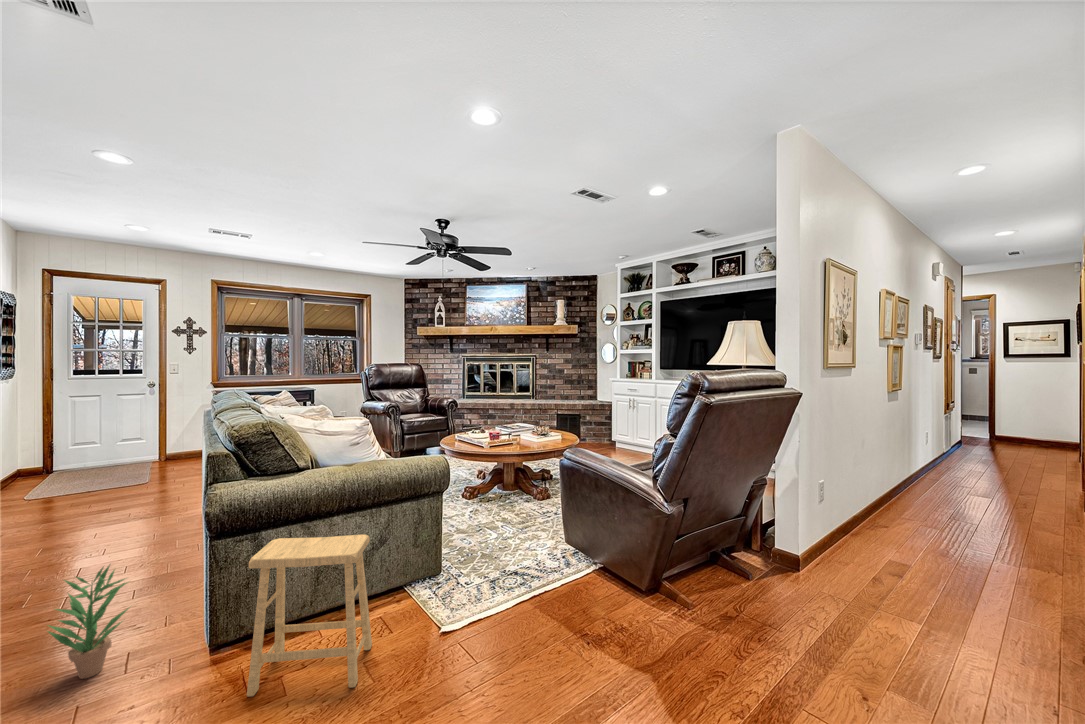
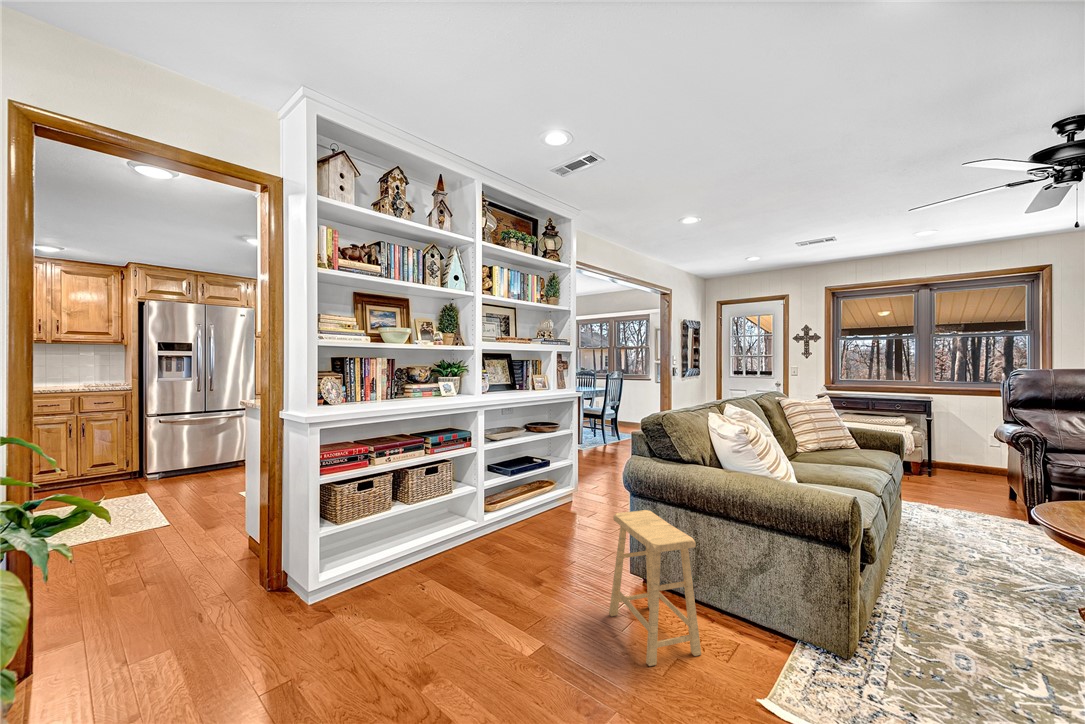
potted plant: present [48,565,129,679] -> none [576,488,611,553]

